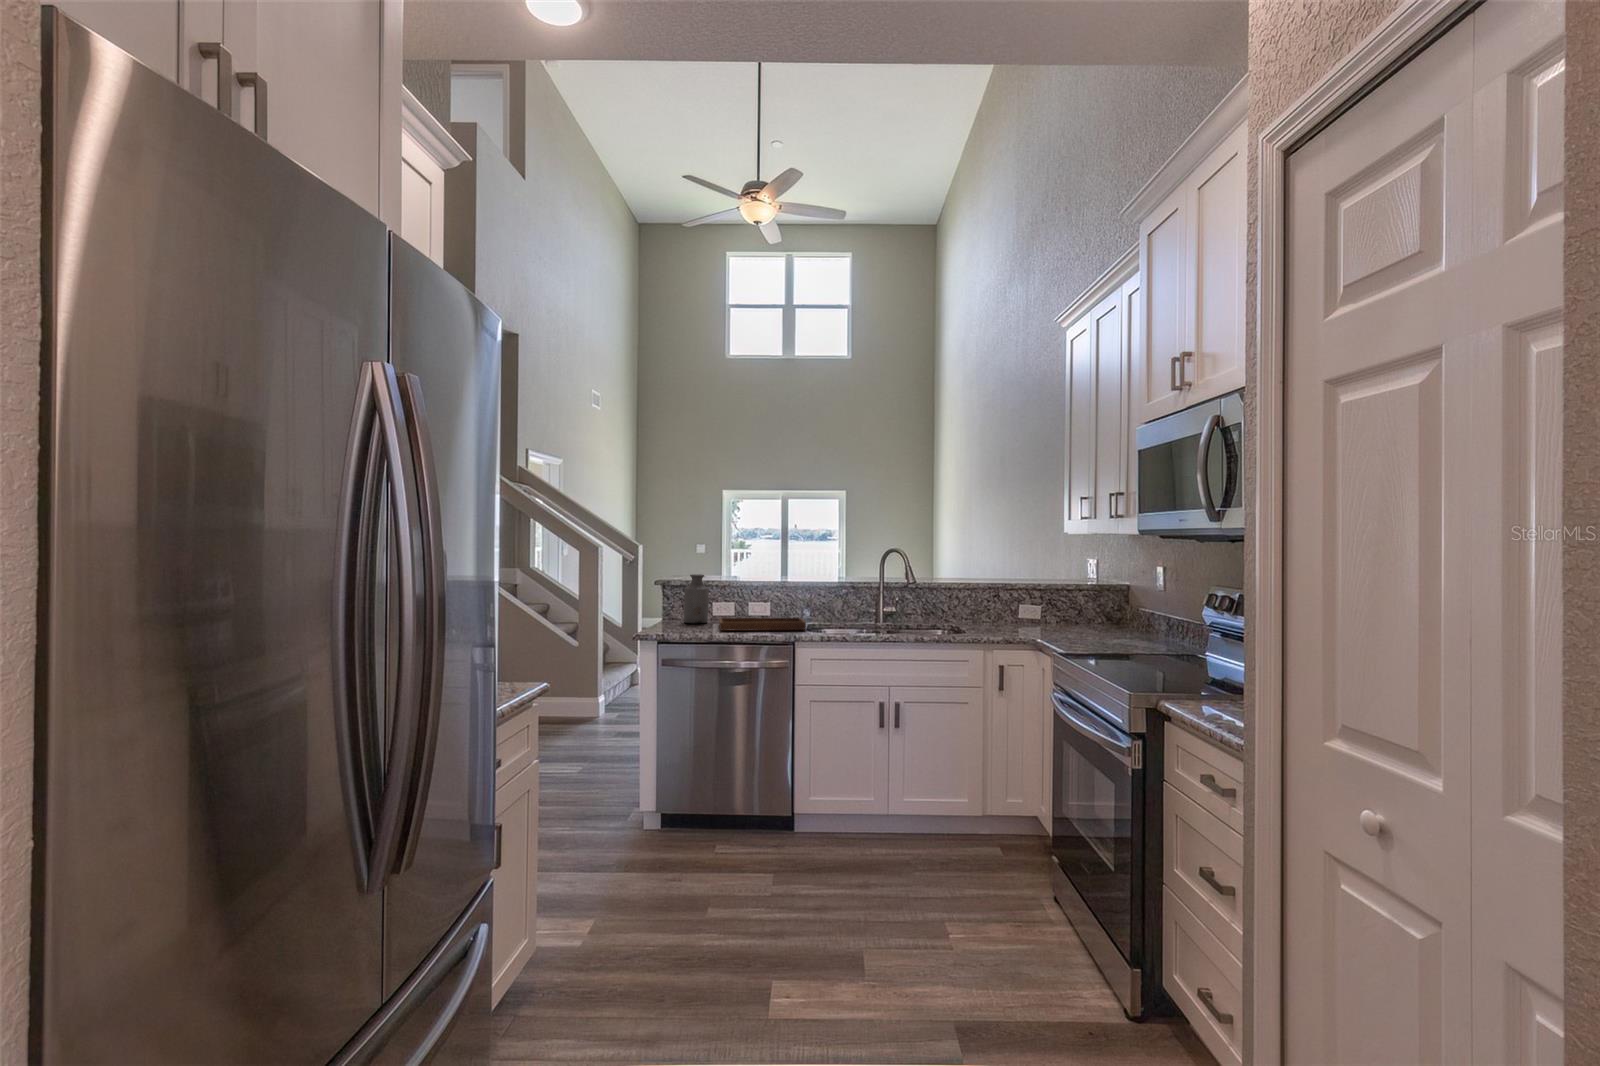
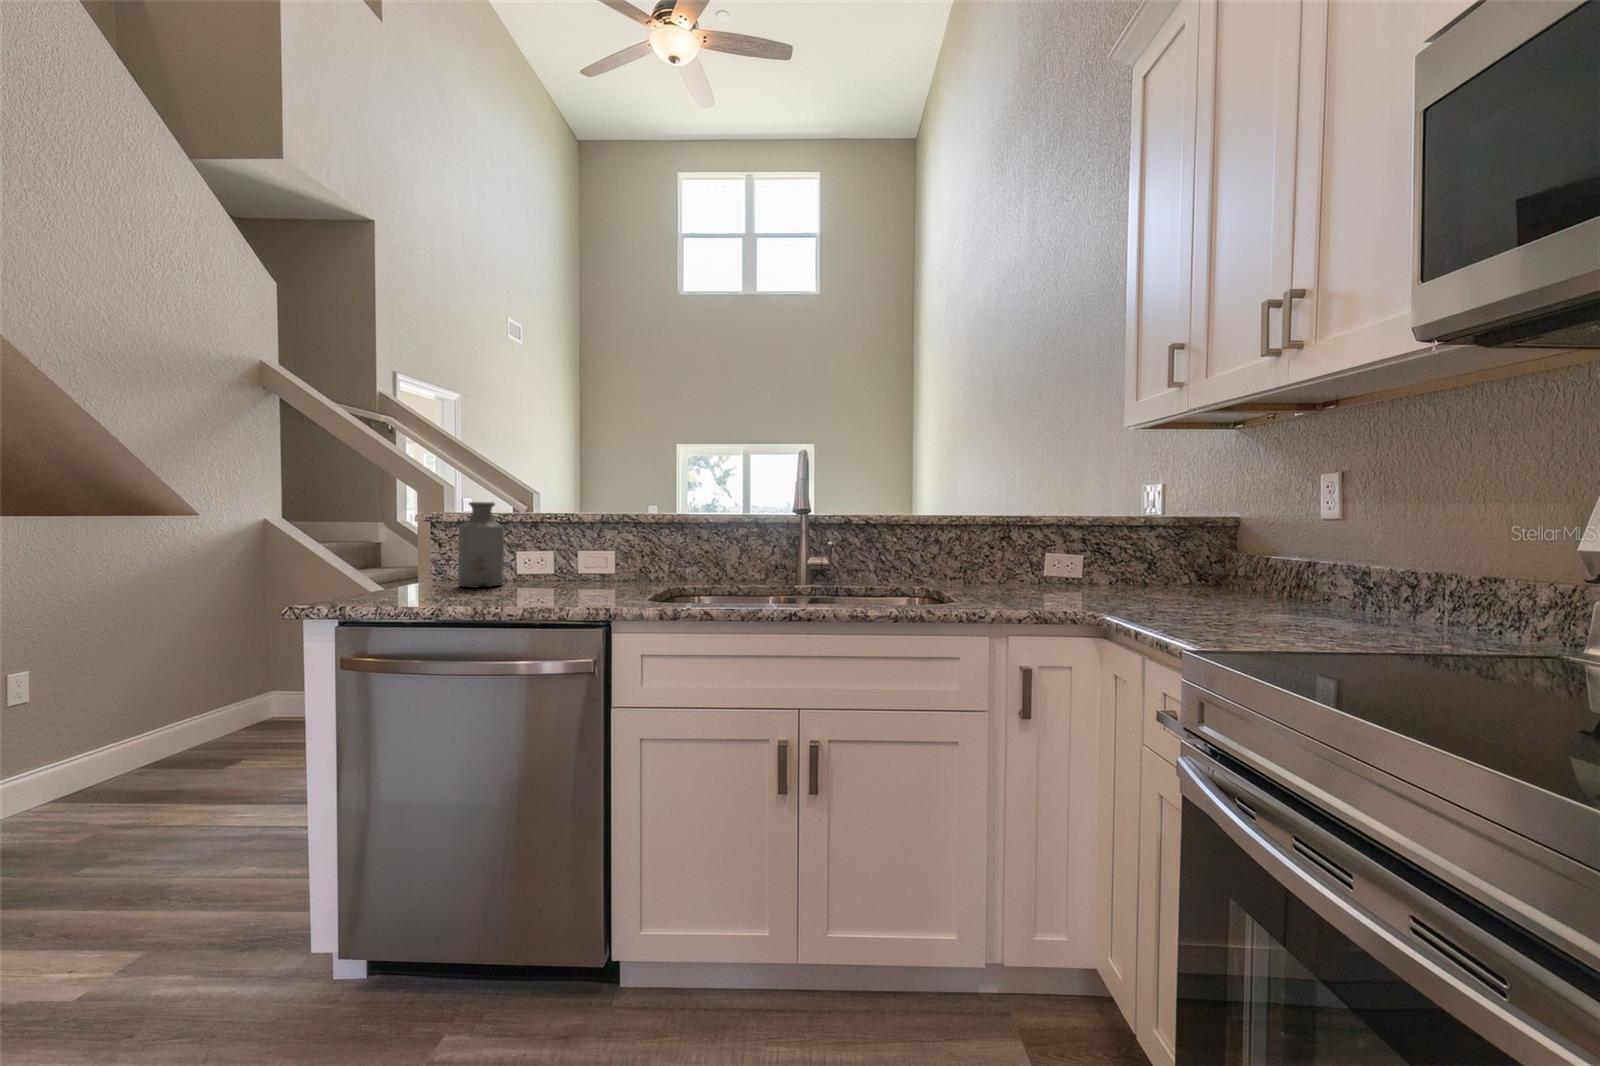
tray: present [719,599,806,631] -> none [495,542,663,600]

